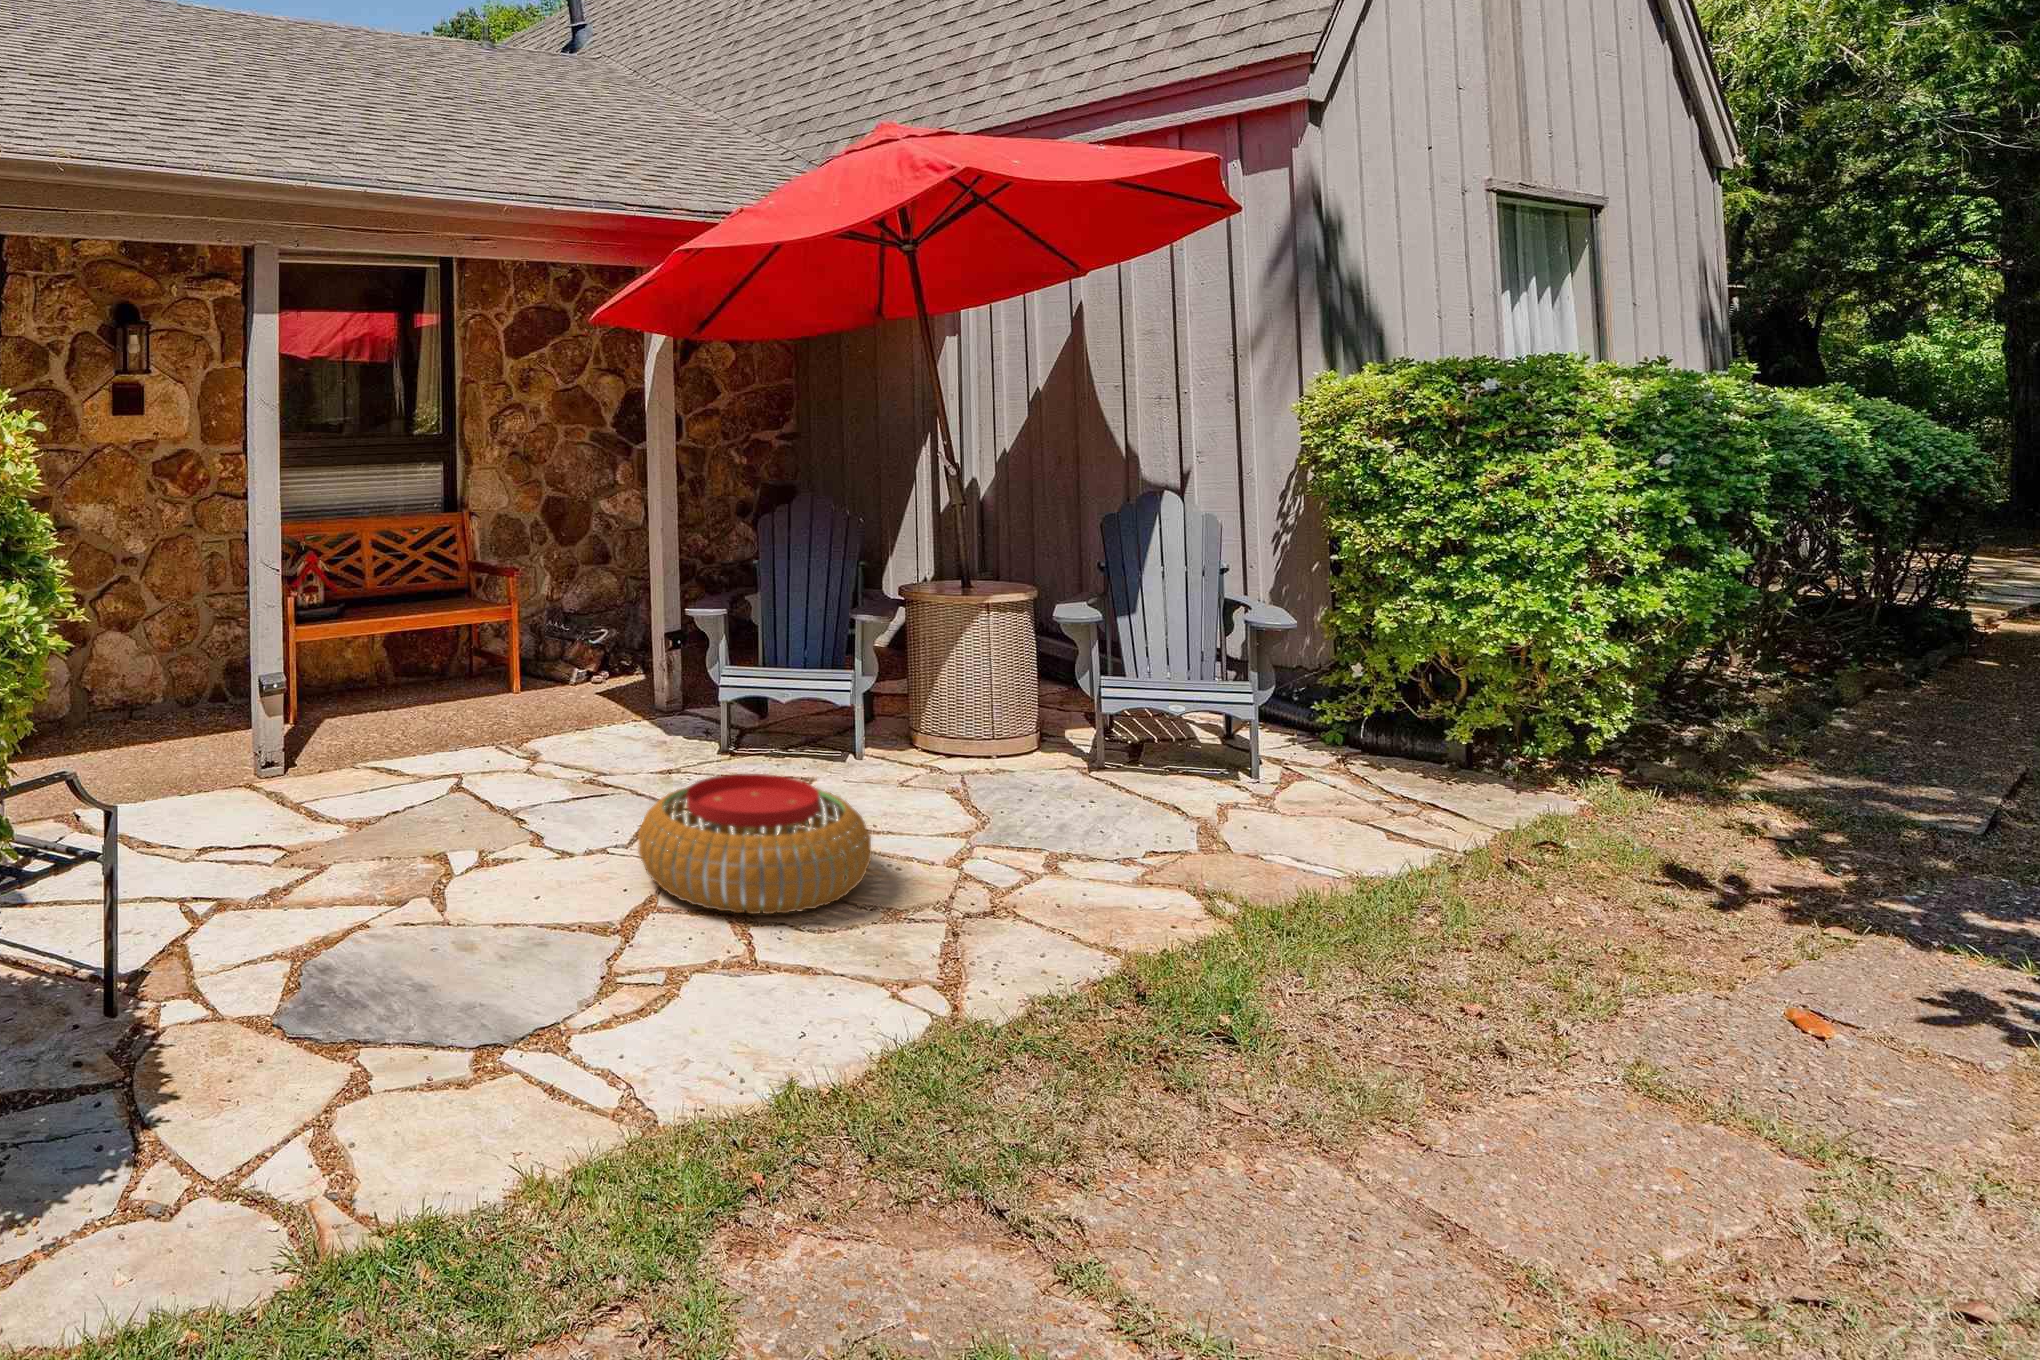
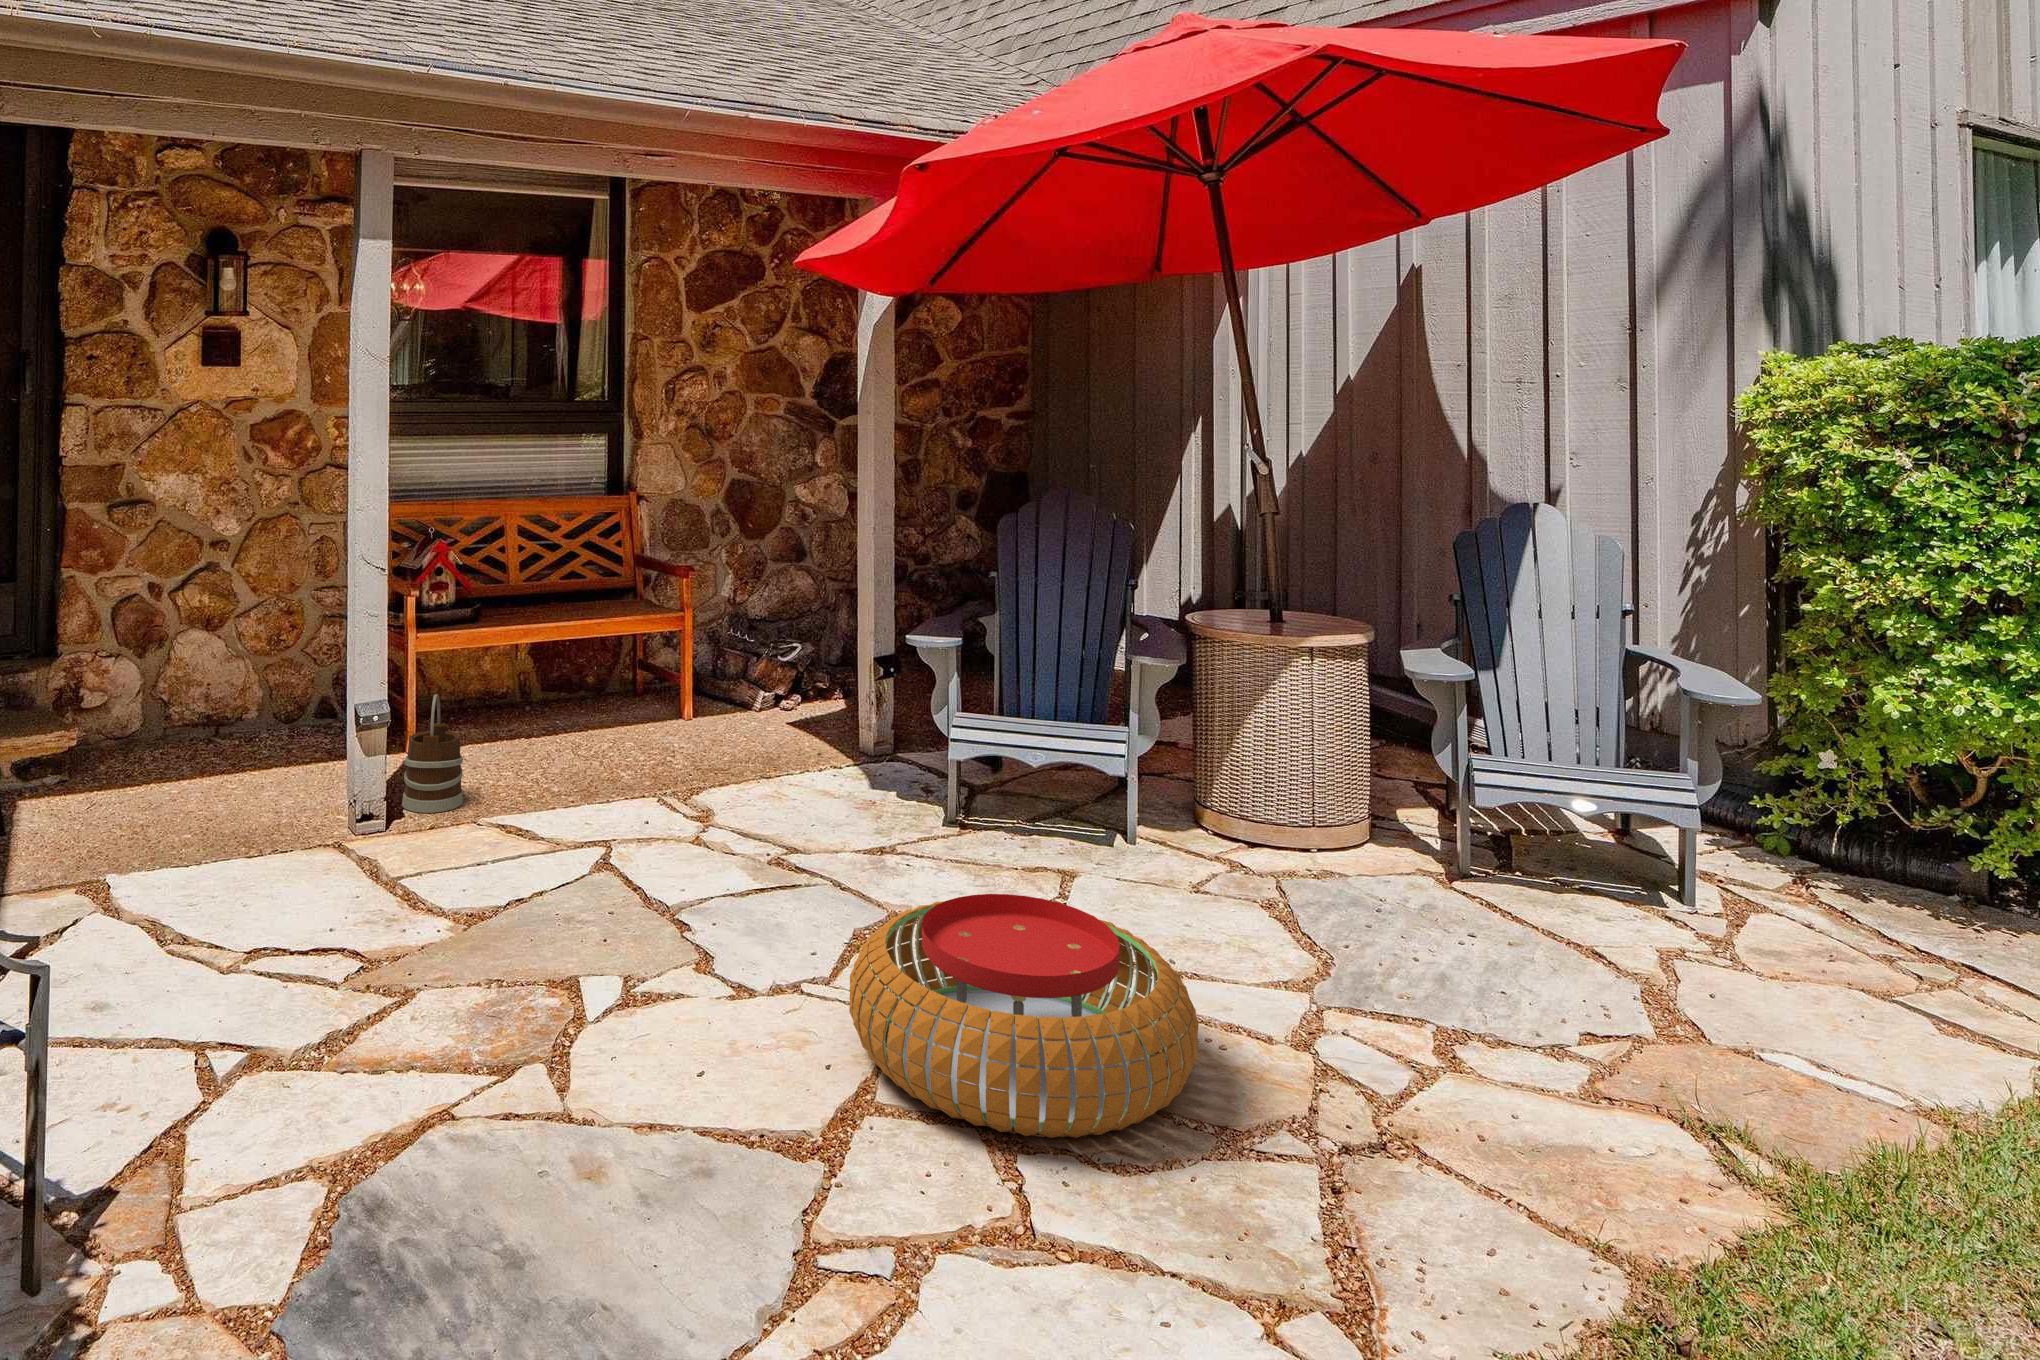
wooden bucket: none [293,671,342,764] -> present [402,694,463,813]

